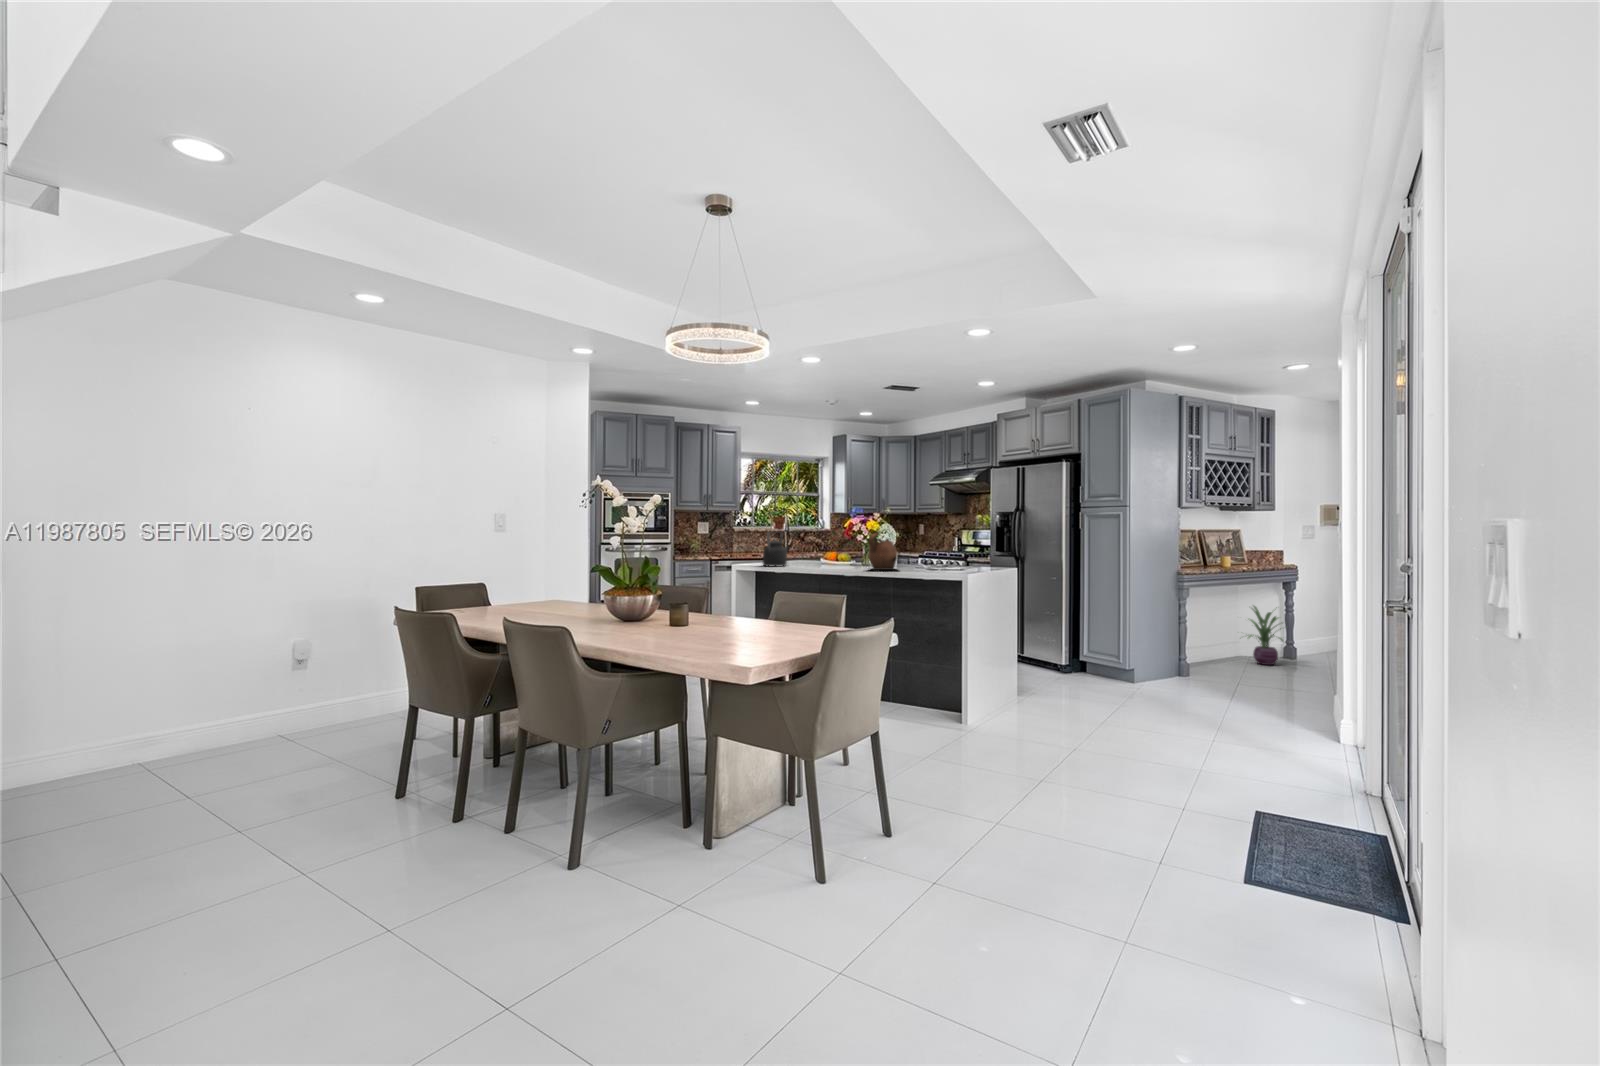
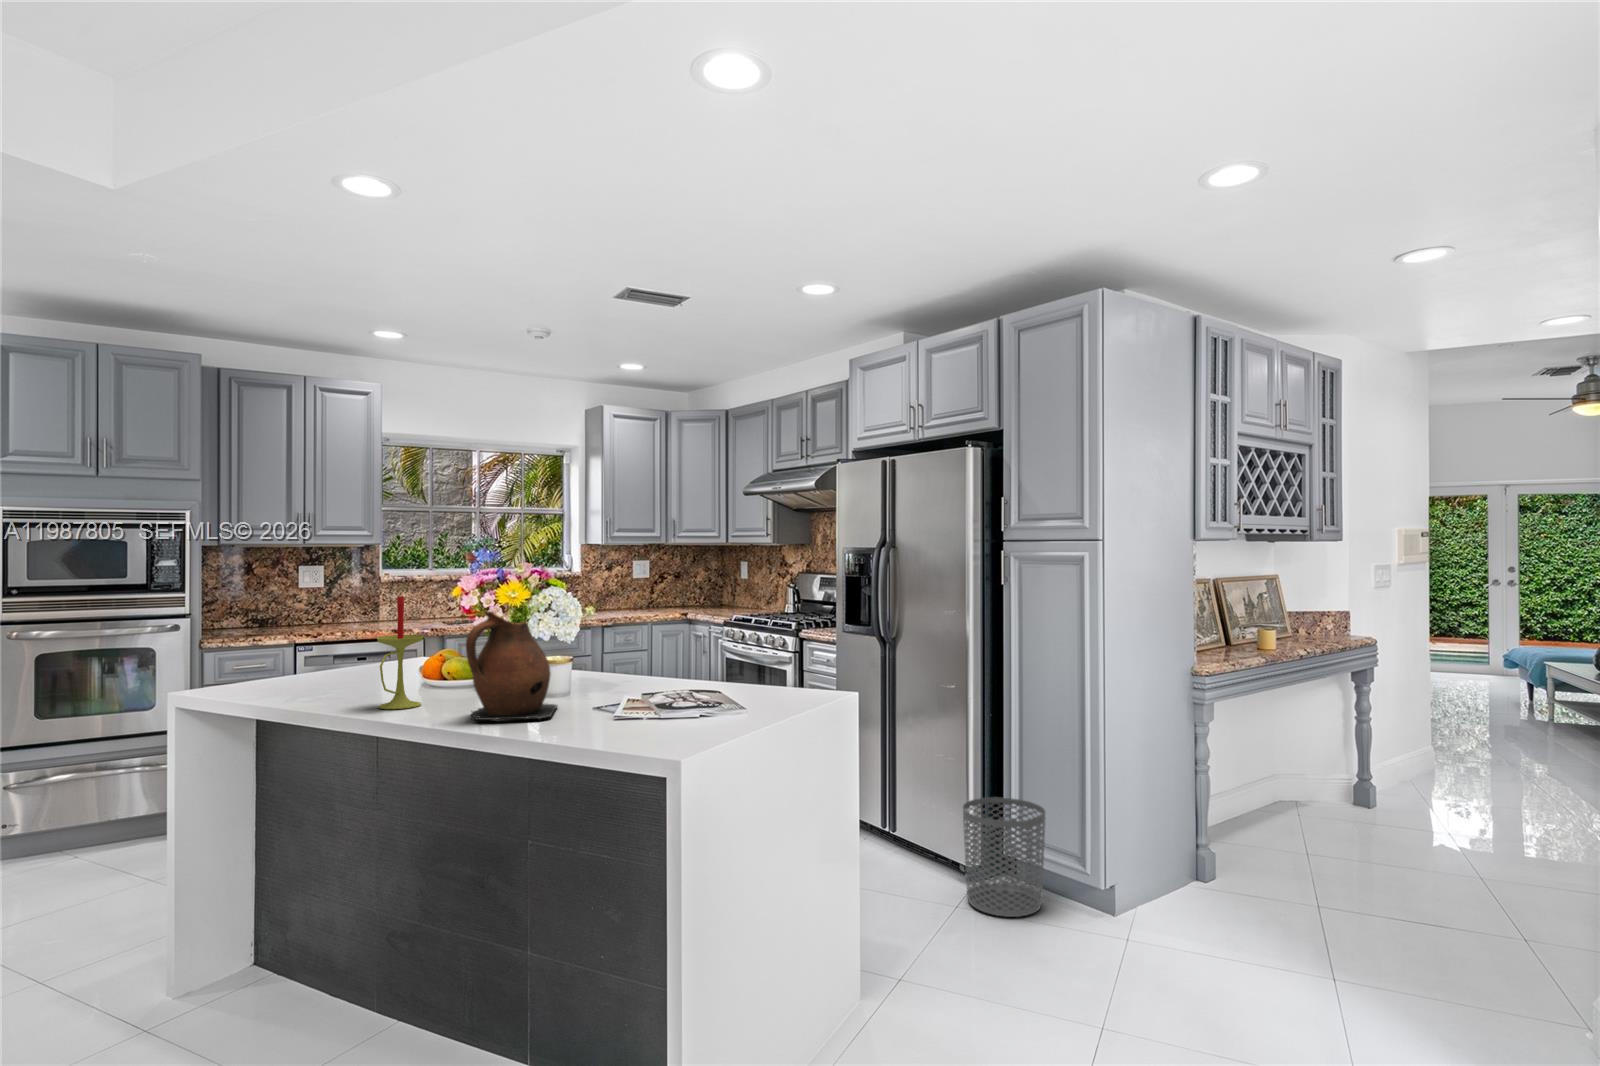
candle: none [823,524,840,569] -> present [377,596,424,709]
kettle: present [763,533,788,567] -> none [275,605,359,690]
decorative plant: present [1248,606,1283,665] -> none [1261,716,1407,833]
waste bin: none [1060,631,1100,681] -> present [963,797,1046,917]

